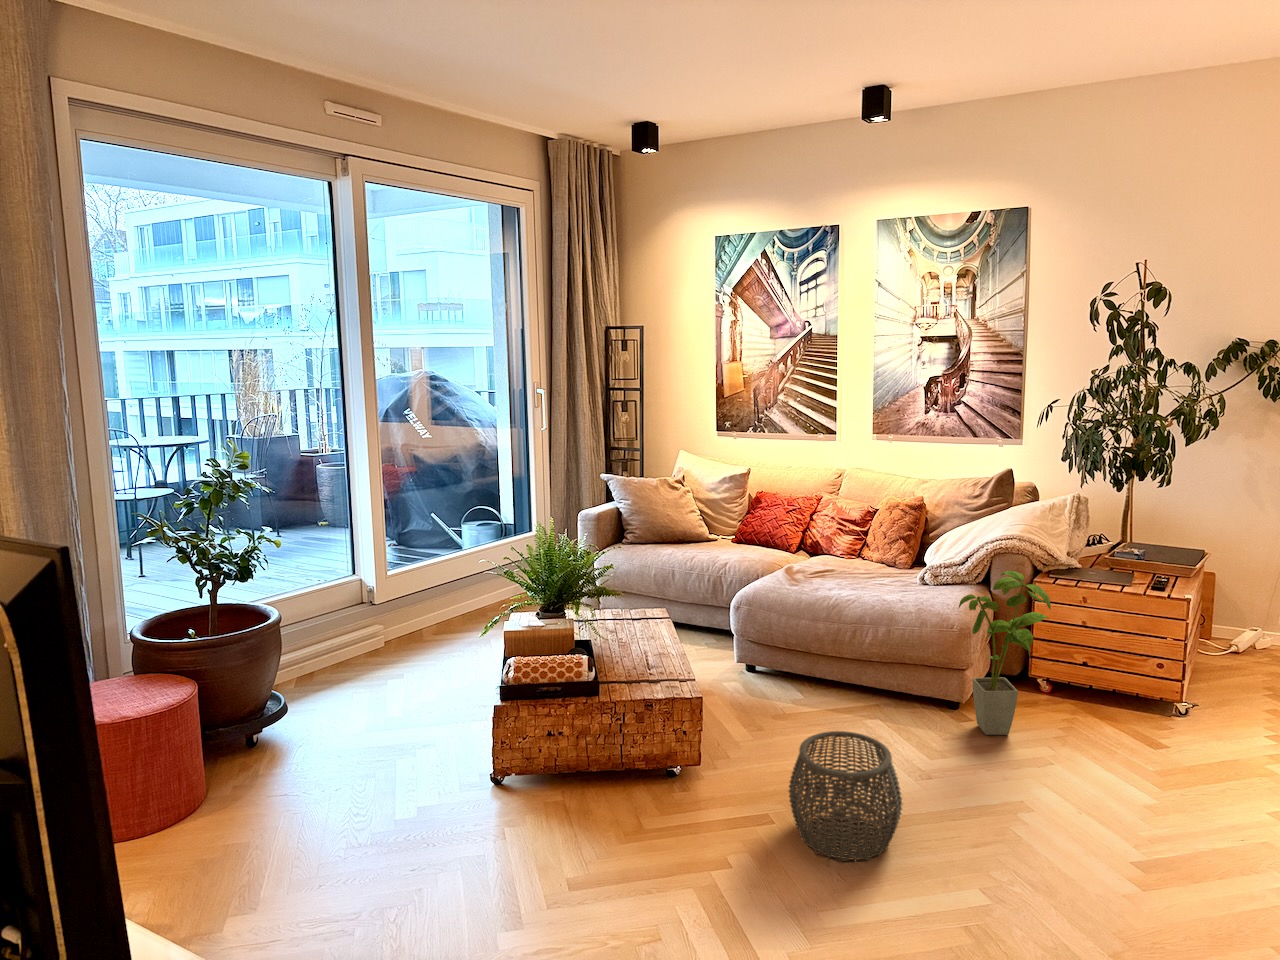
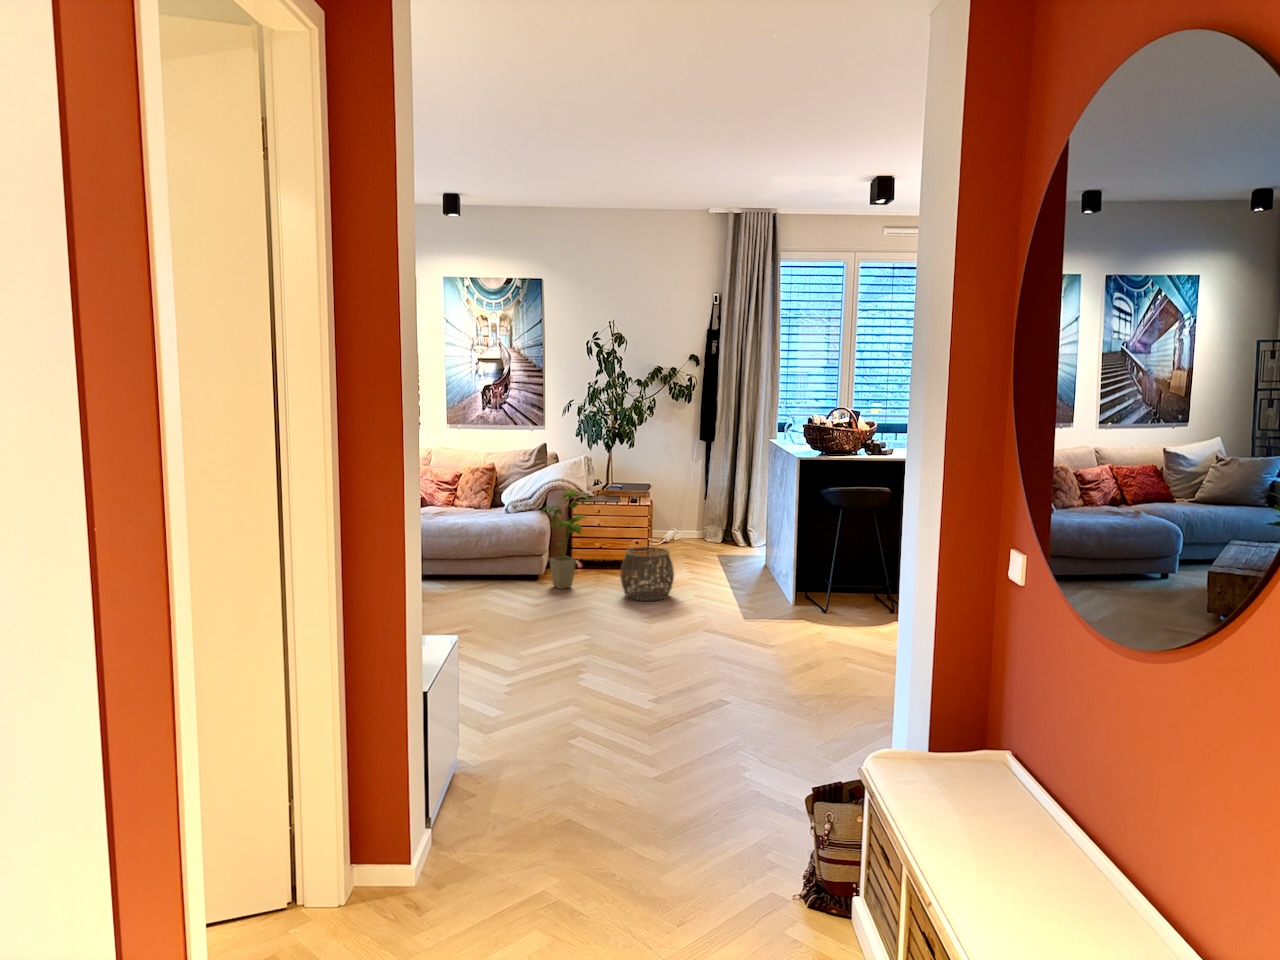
woven basket: present [789,731,902,862] -> present [620,547,674,601]

